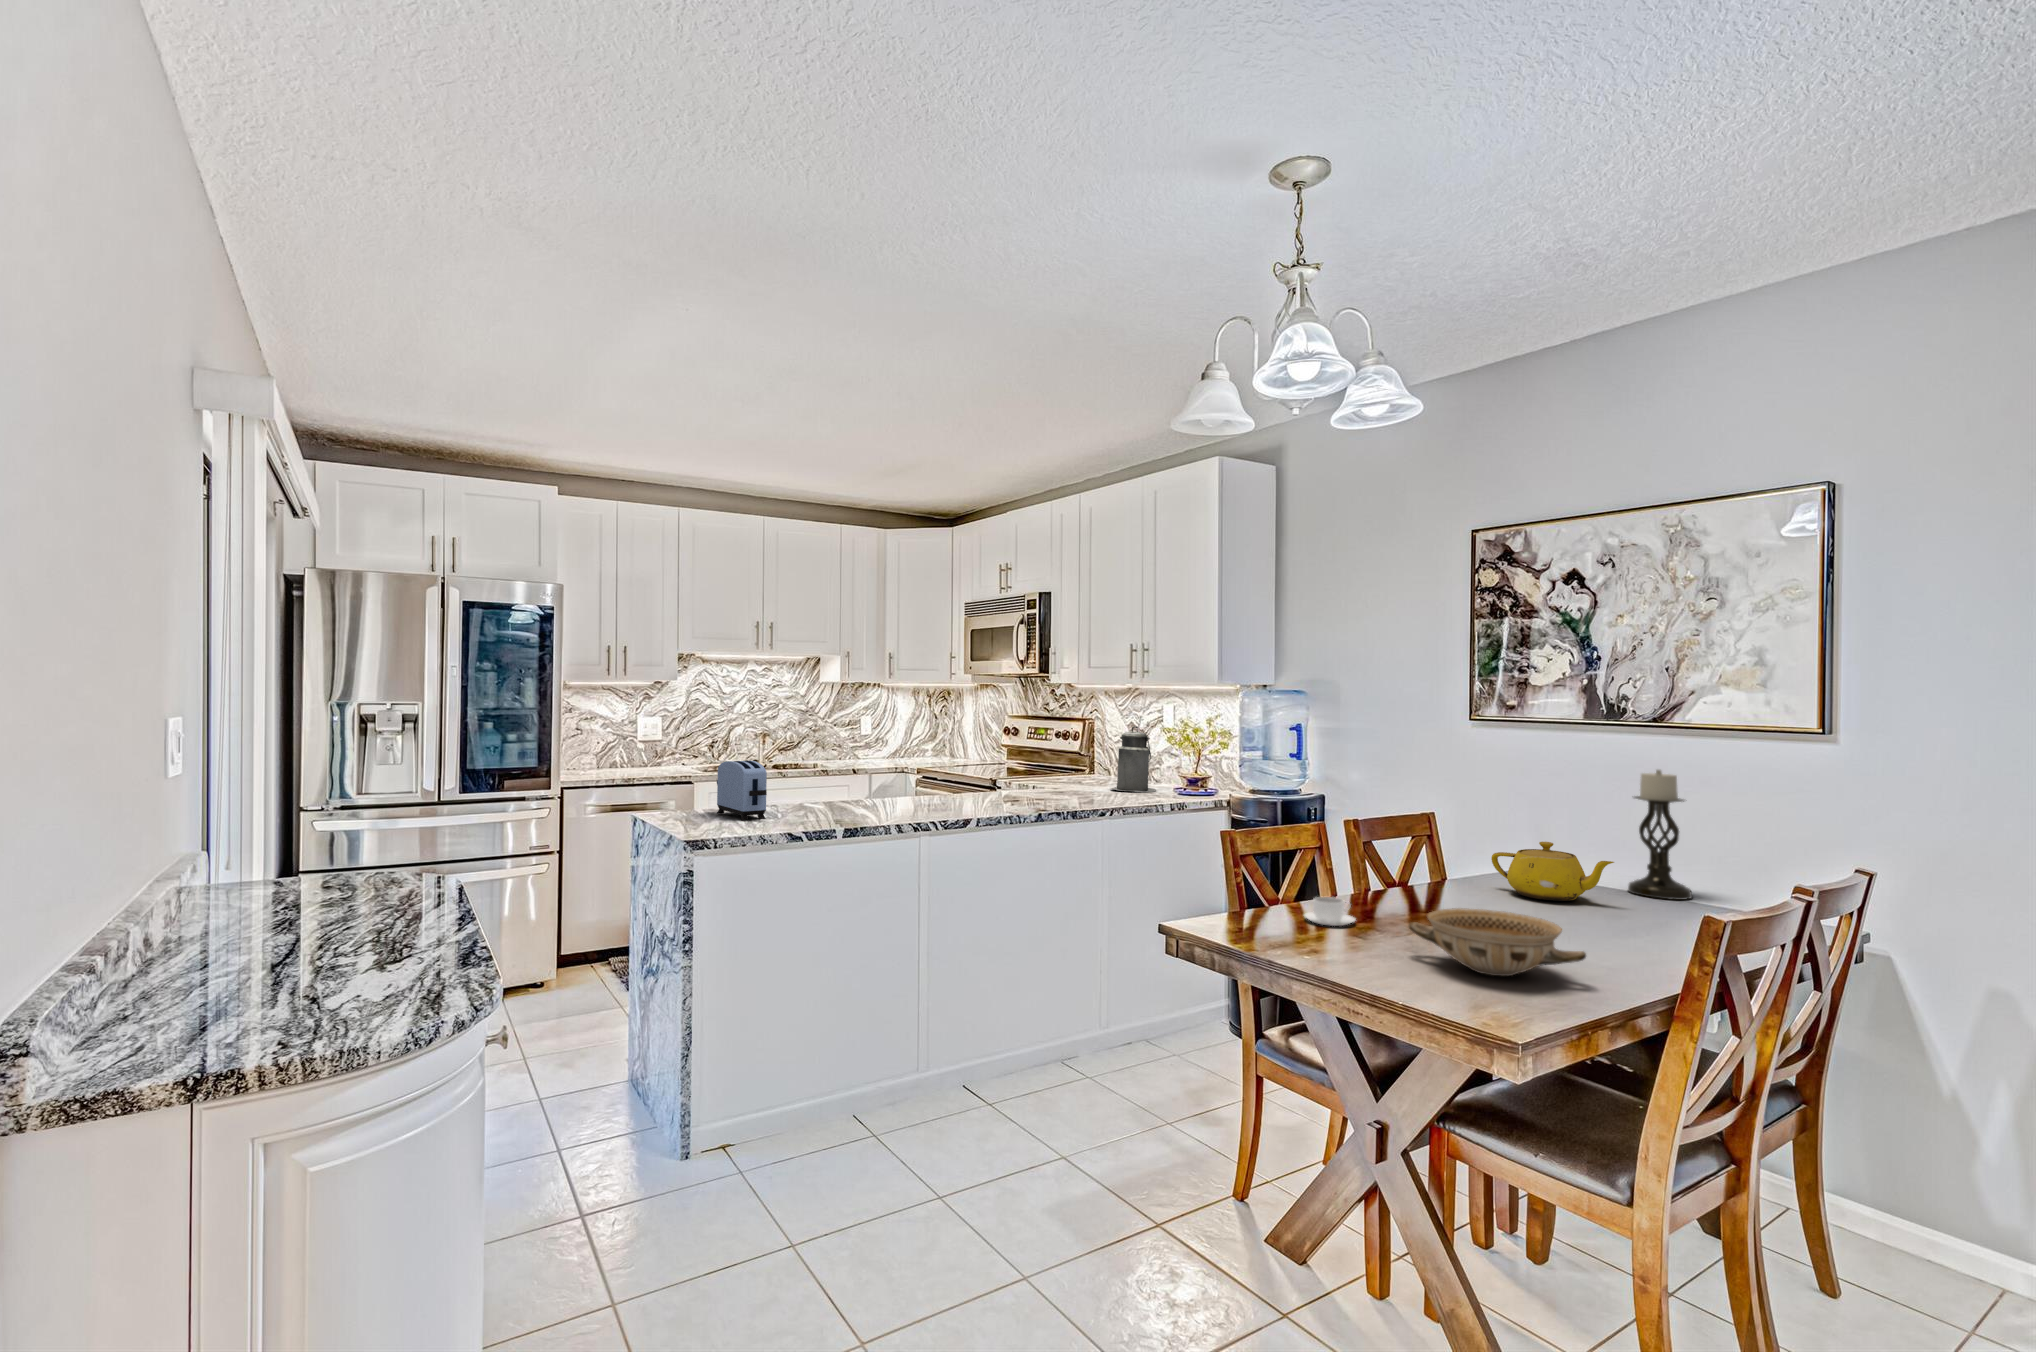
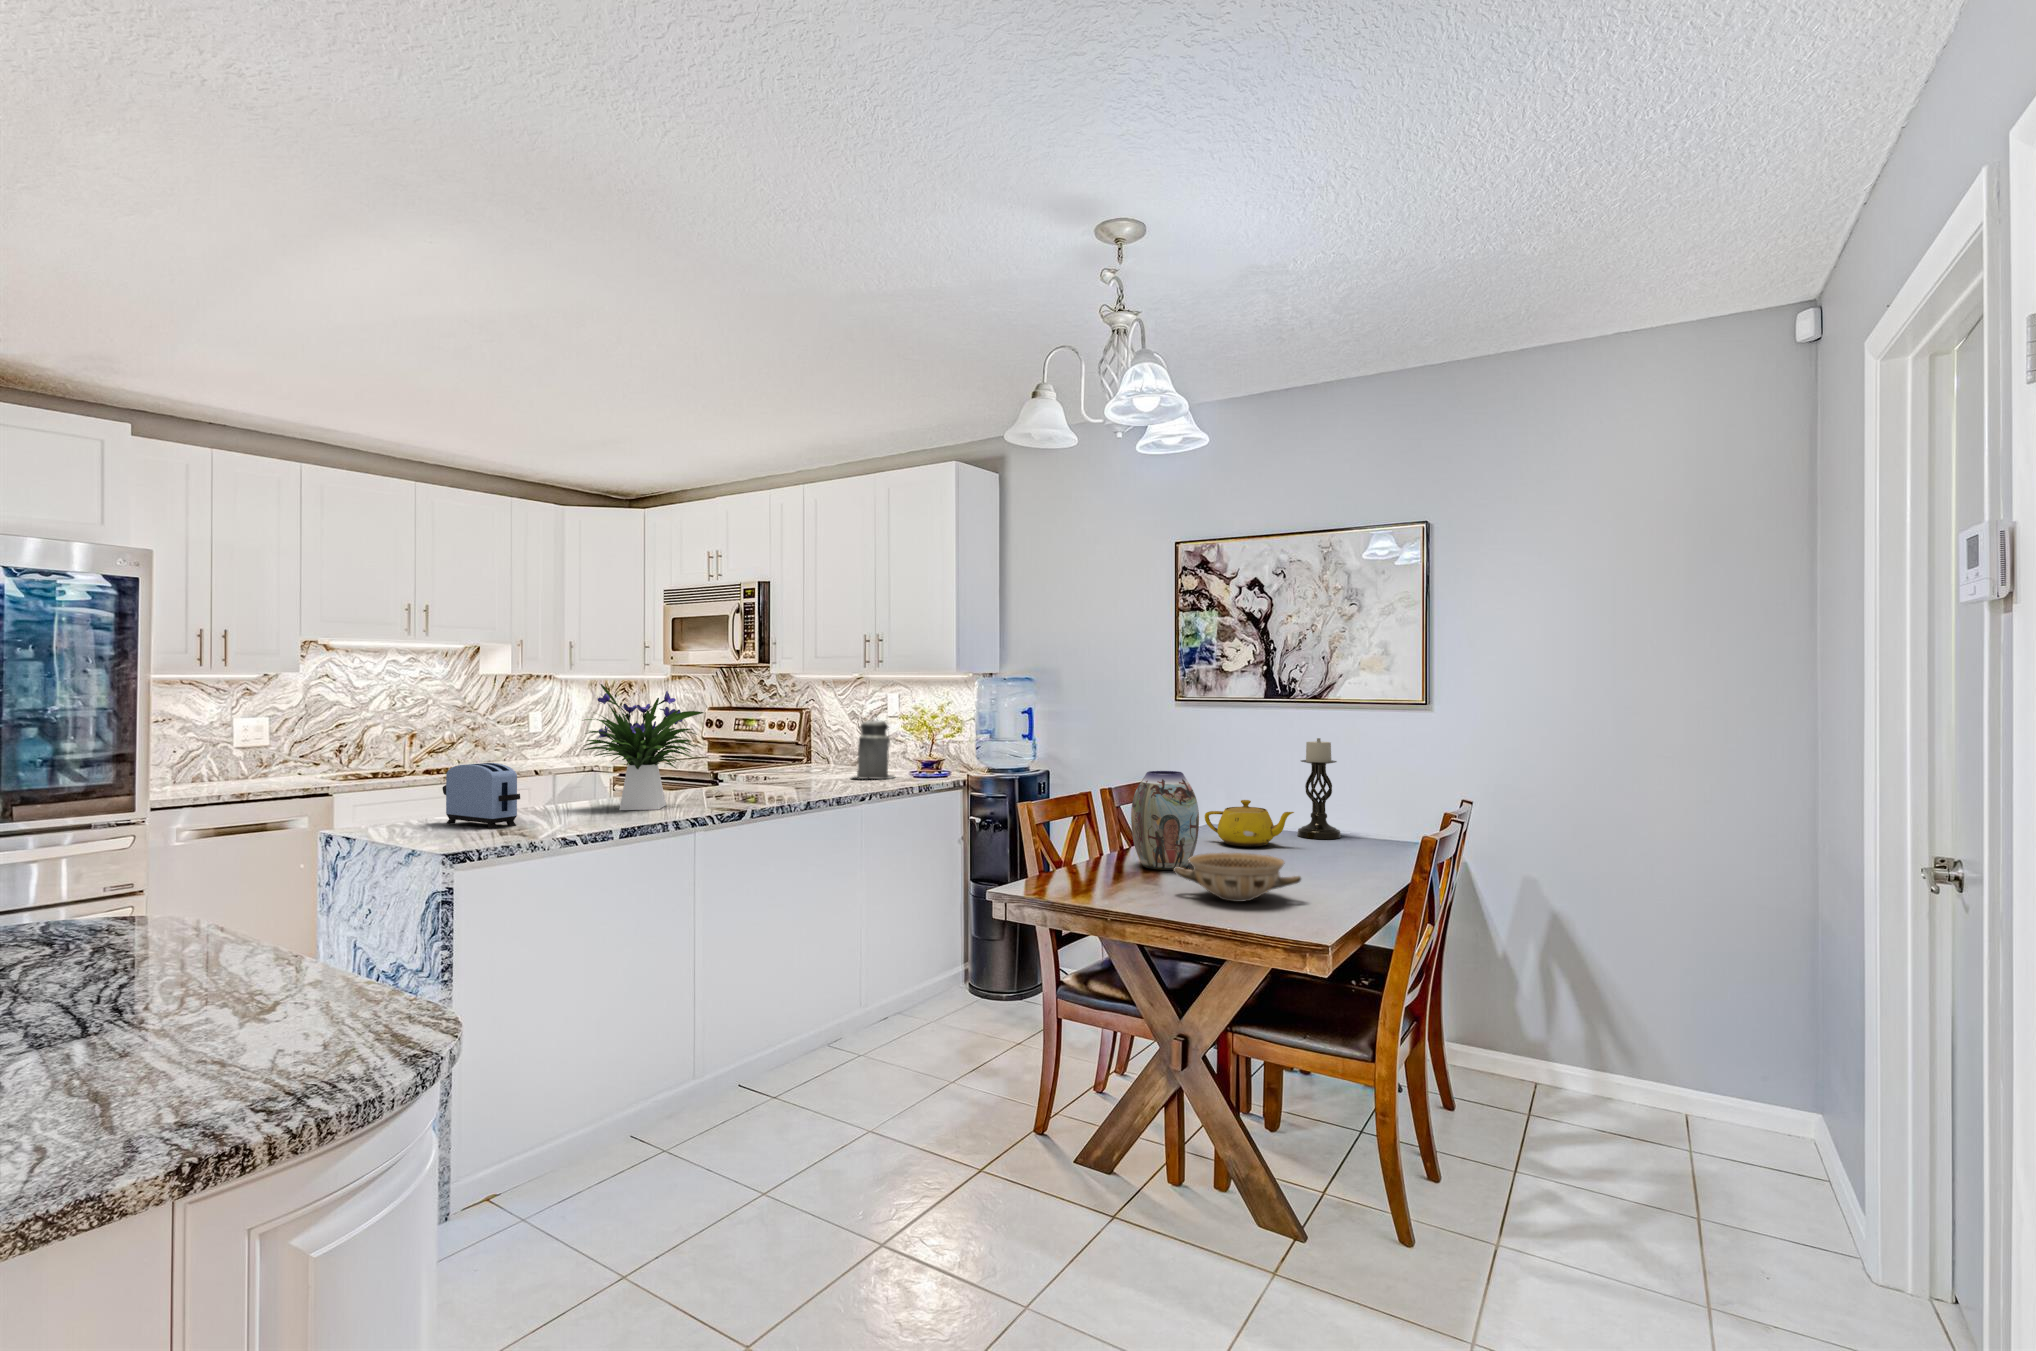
flower arrangement: none [829,691,944,811] -> present [584,684,704,810]
vase: none [1376,801,1465,922] -> present [1131,771,1199,870]
coffee cup: present [1304,897,1355,926] -> none [1080,856,1122,879]

